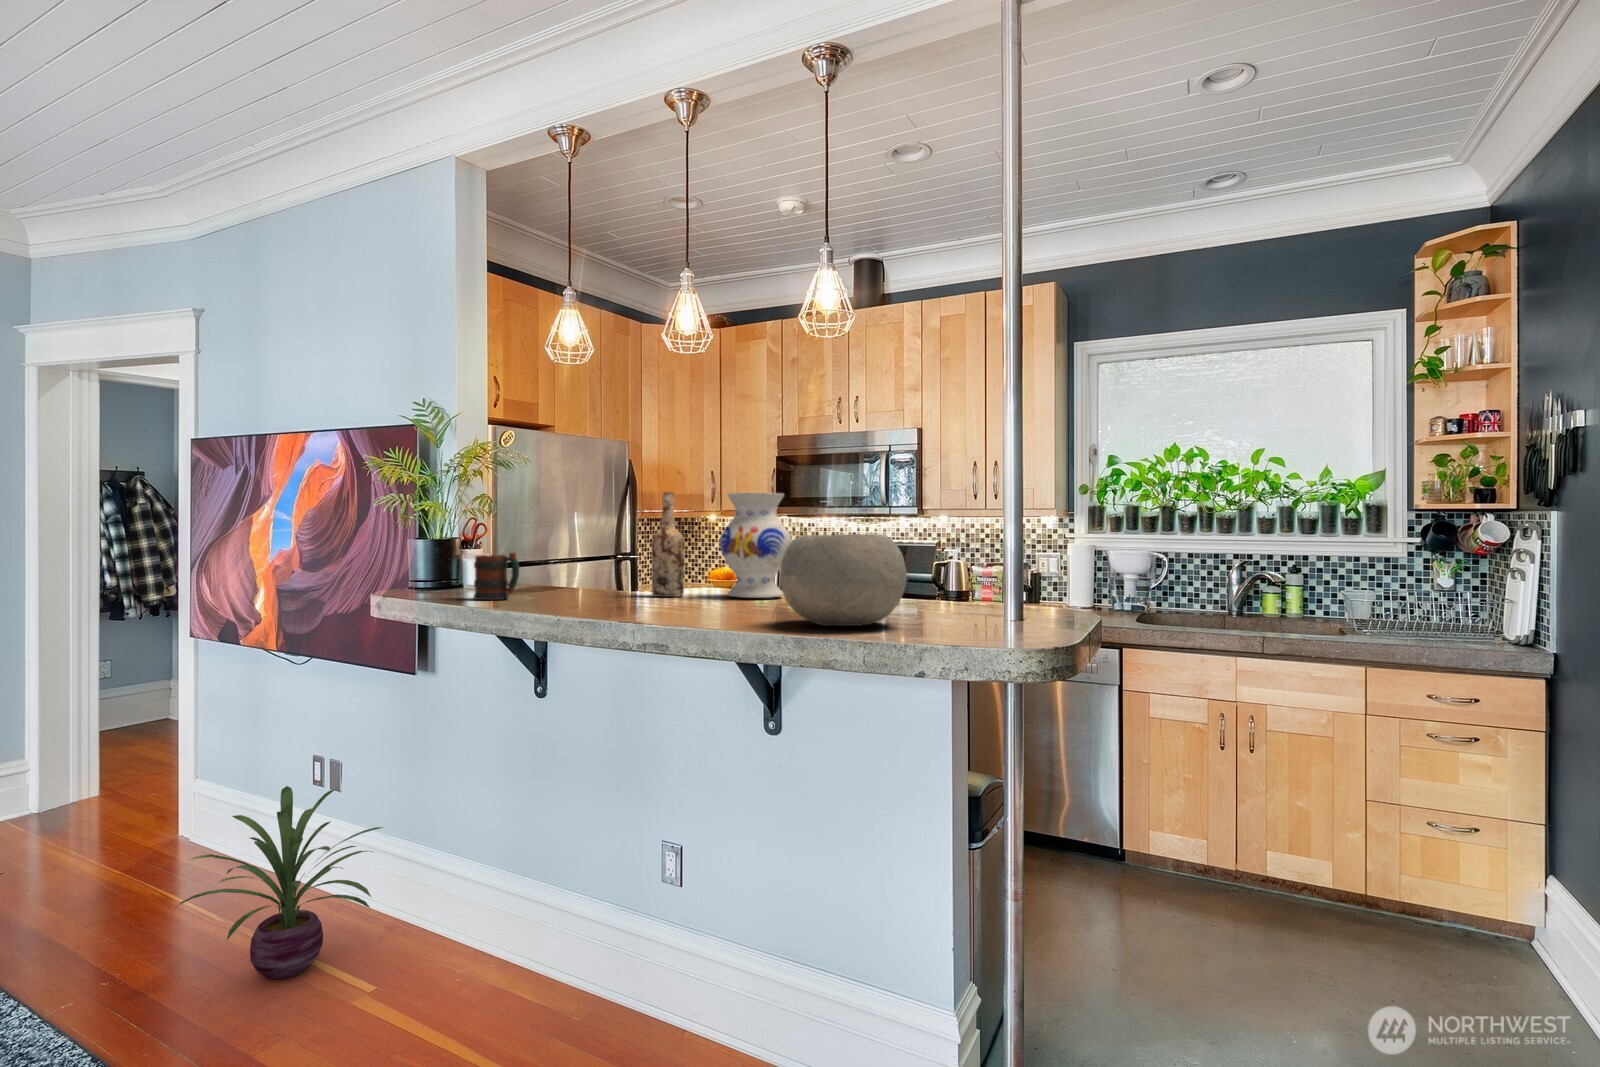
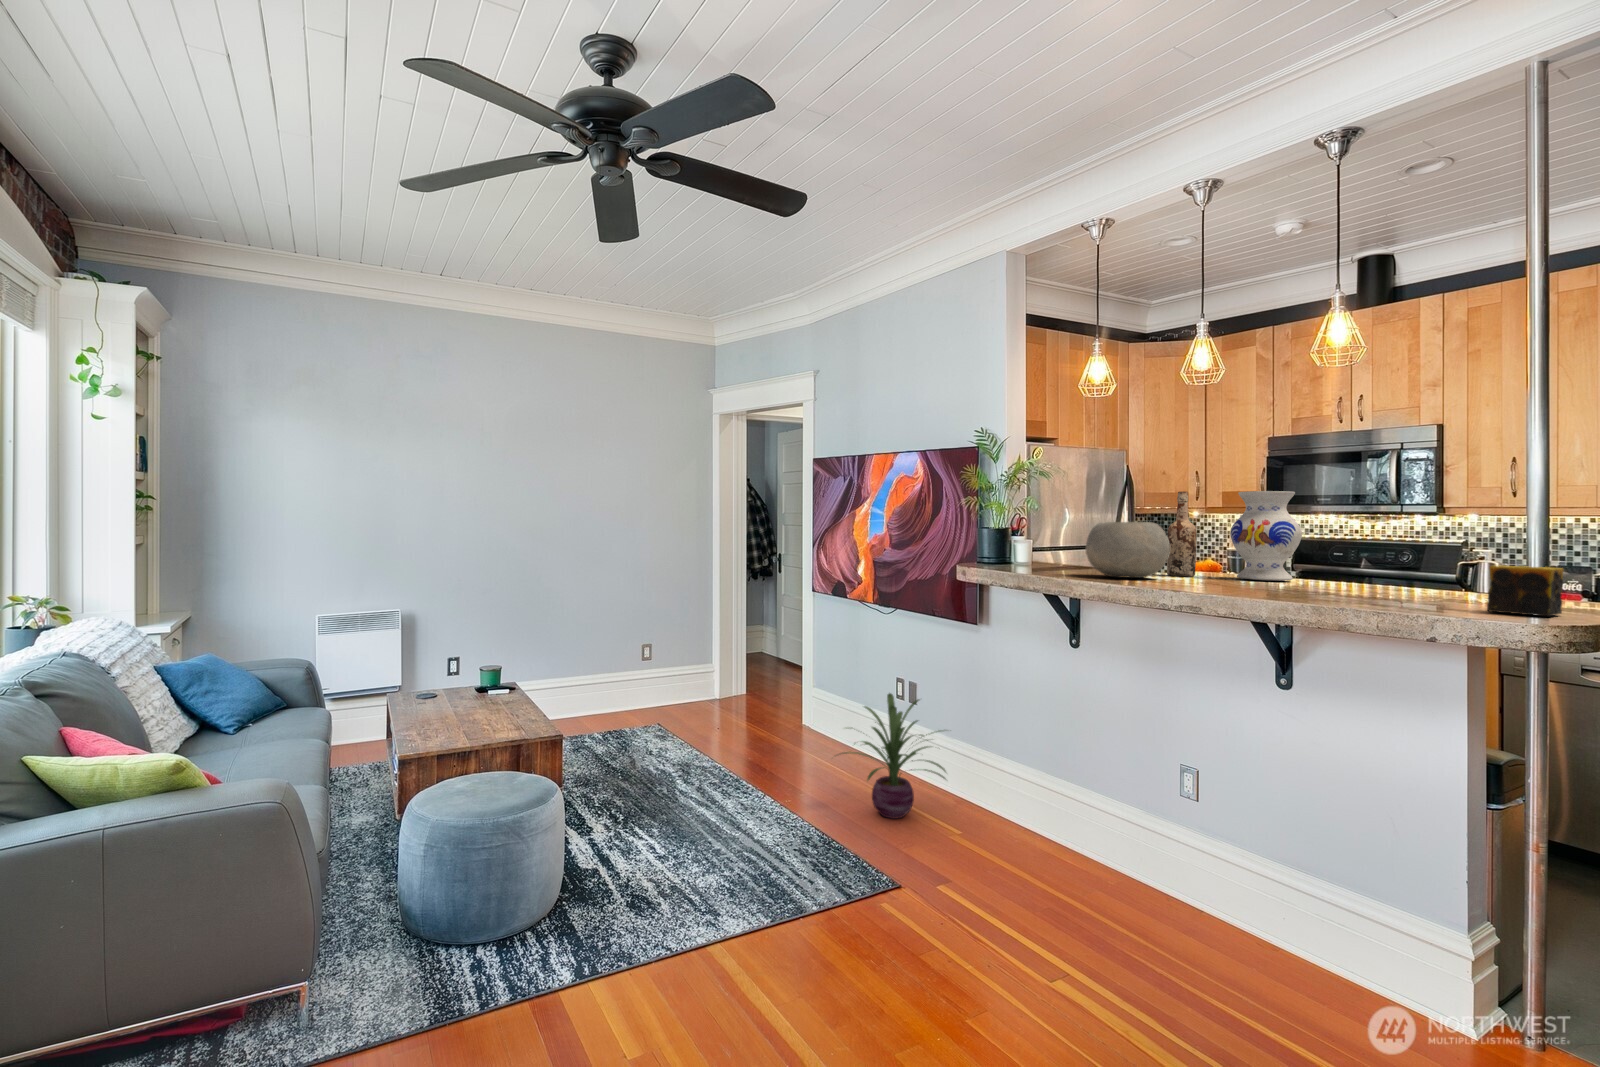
bowl: present [780,534,907,626] -> present [1086,522,1170,578]
mug: present [473,552,519,600] -> none [1028,537,1063,572]
candle: none [951,580,1015,638] -> present [1487,566,1563,616]

